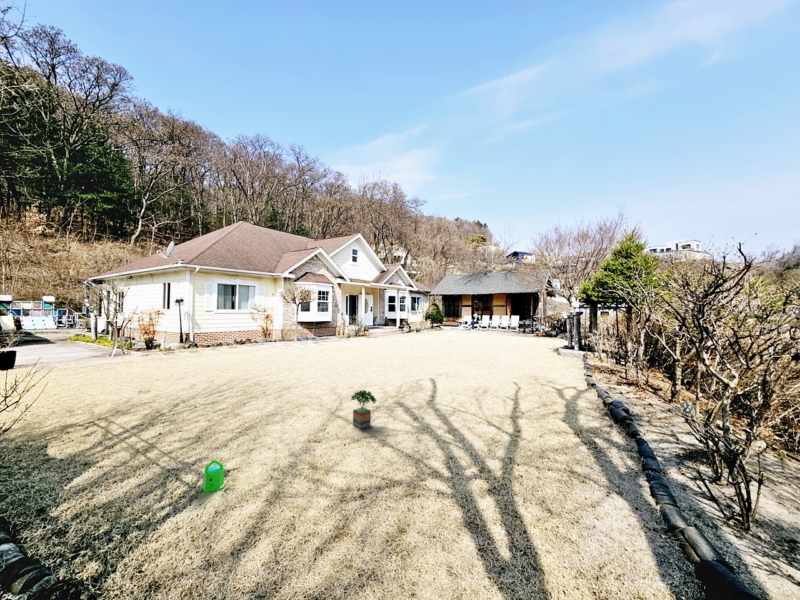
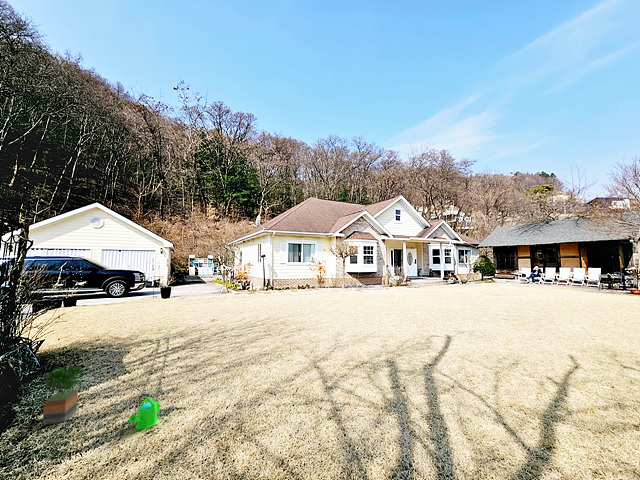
potted tree: present [351,390,376,428] -> present [43,366,85,424]

